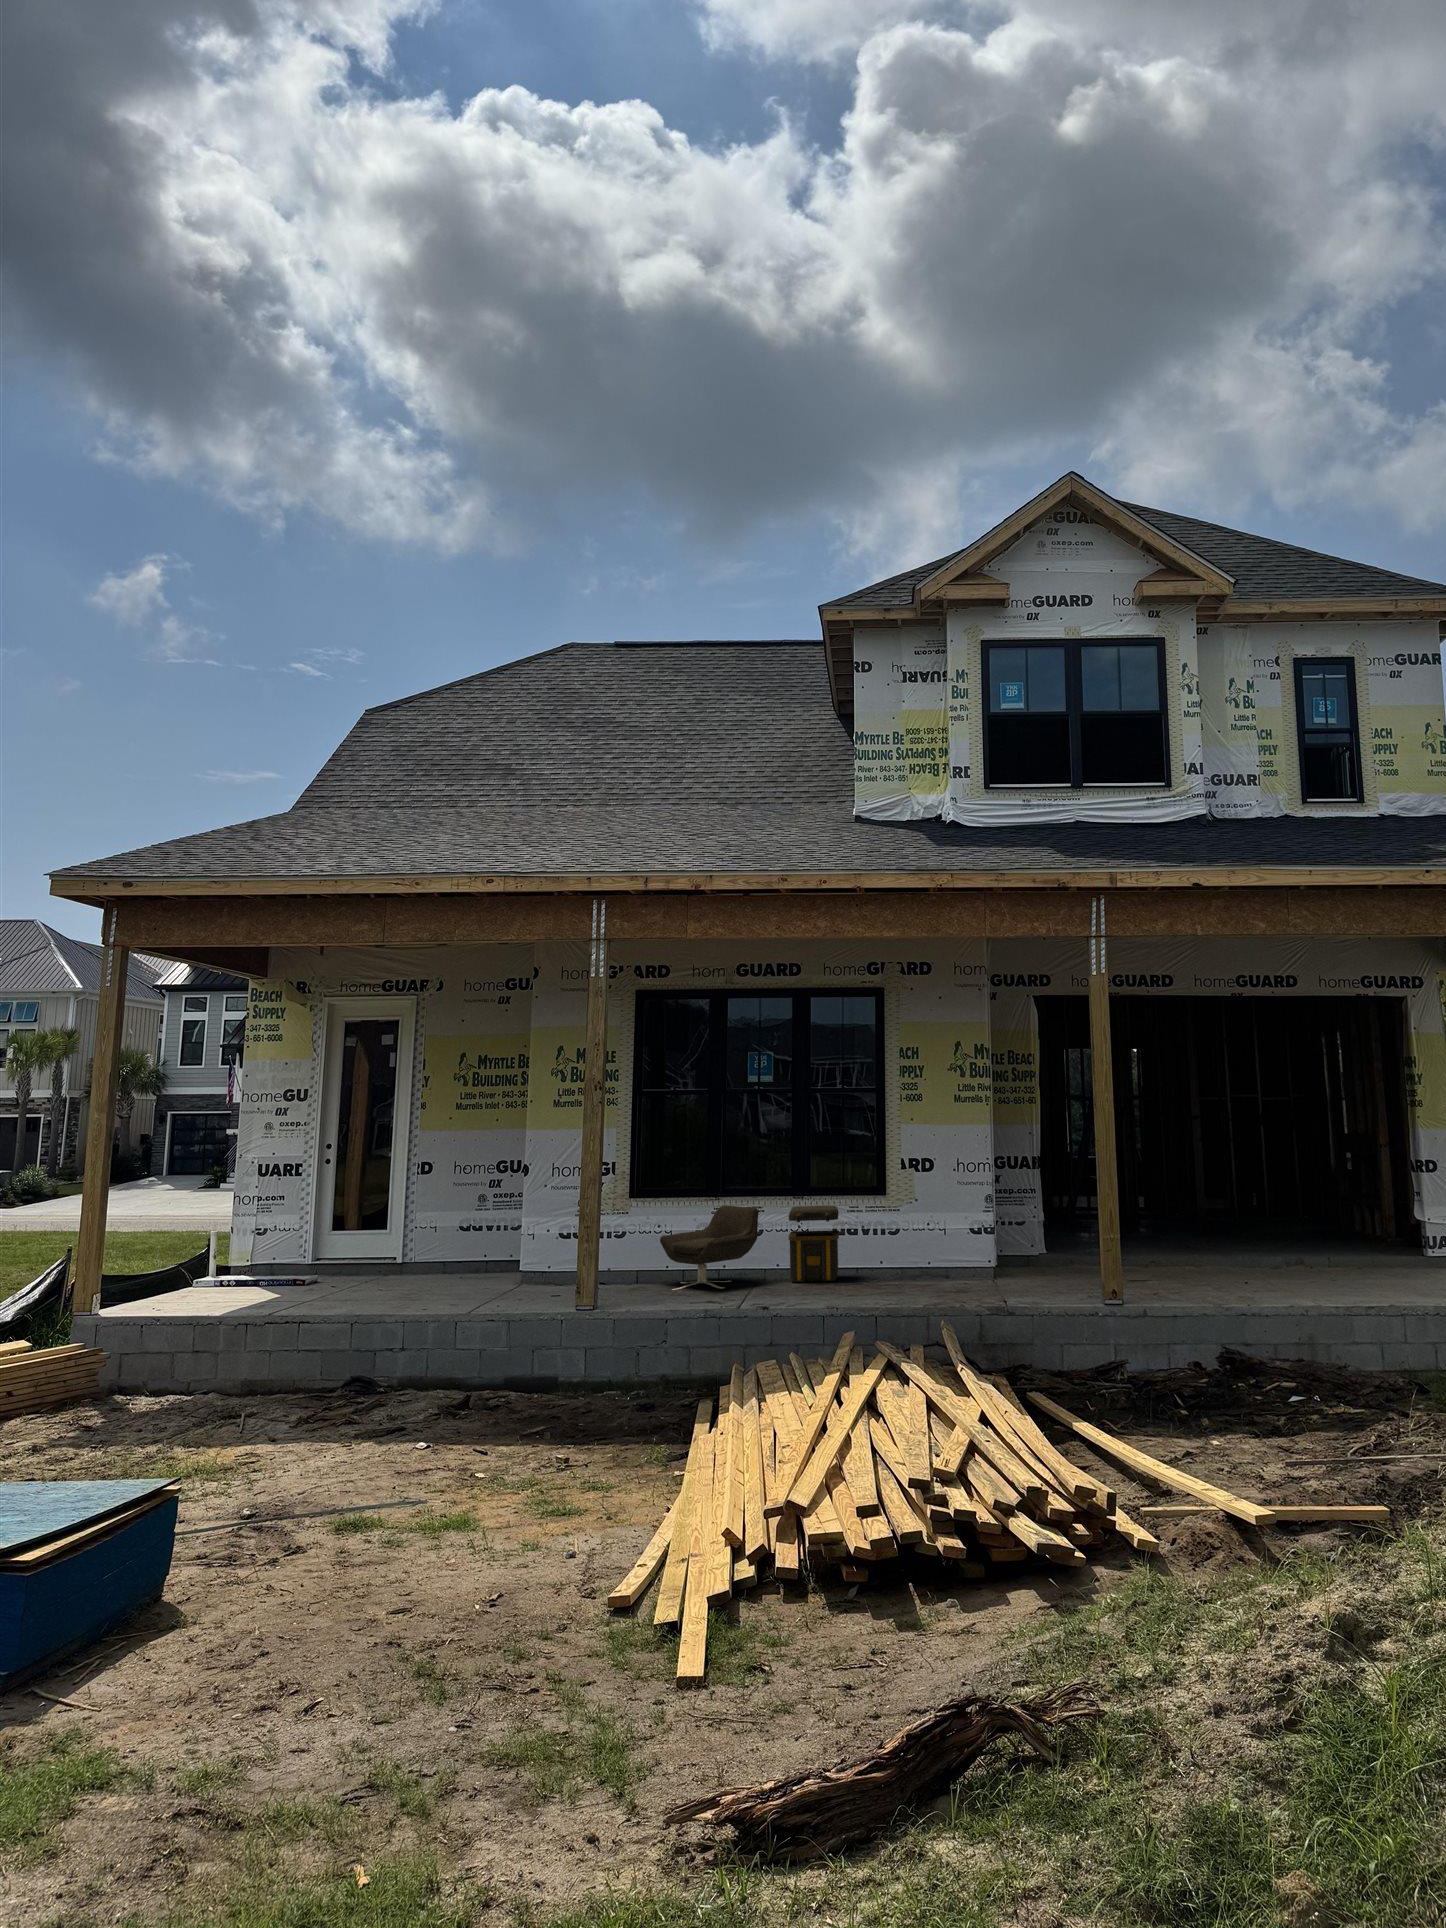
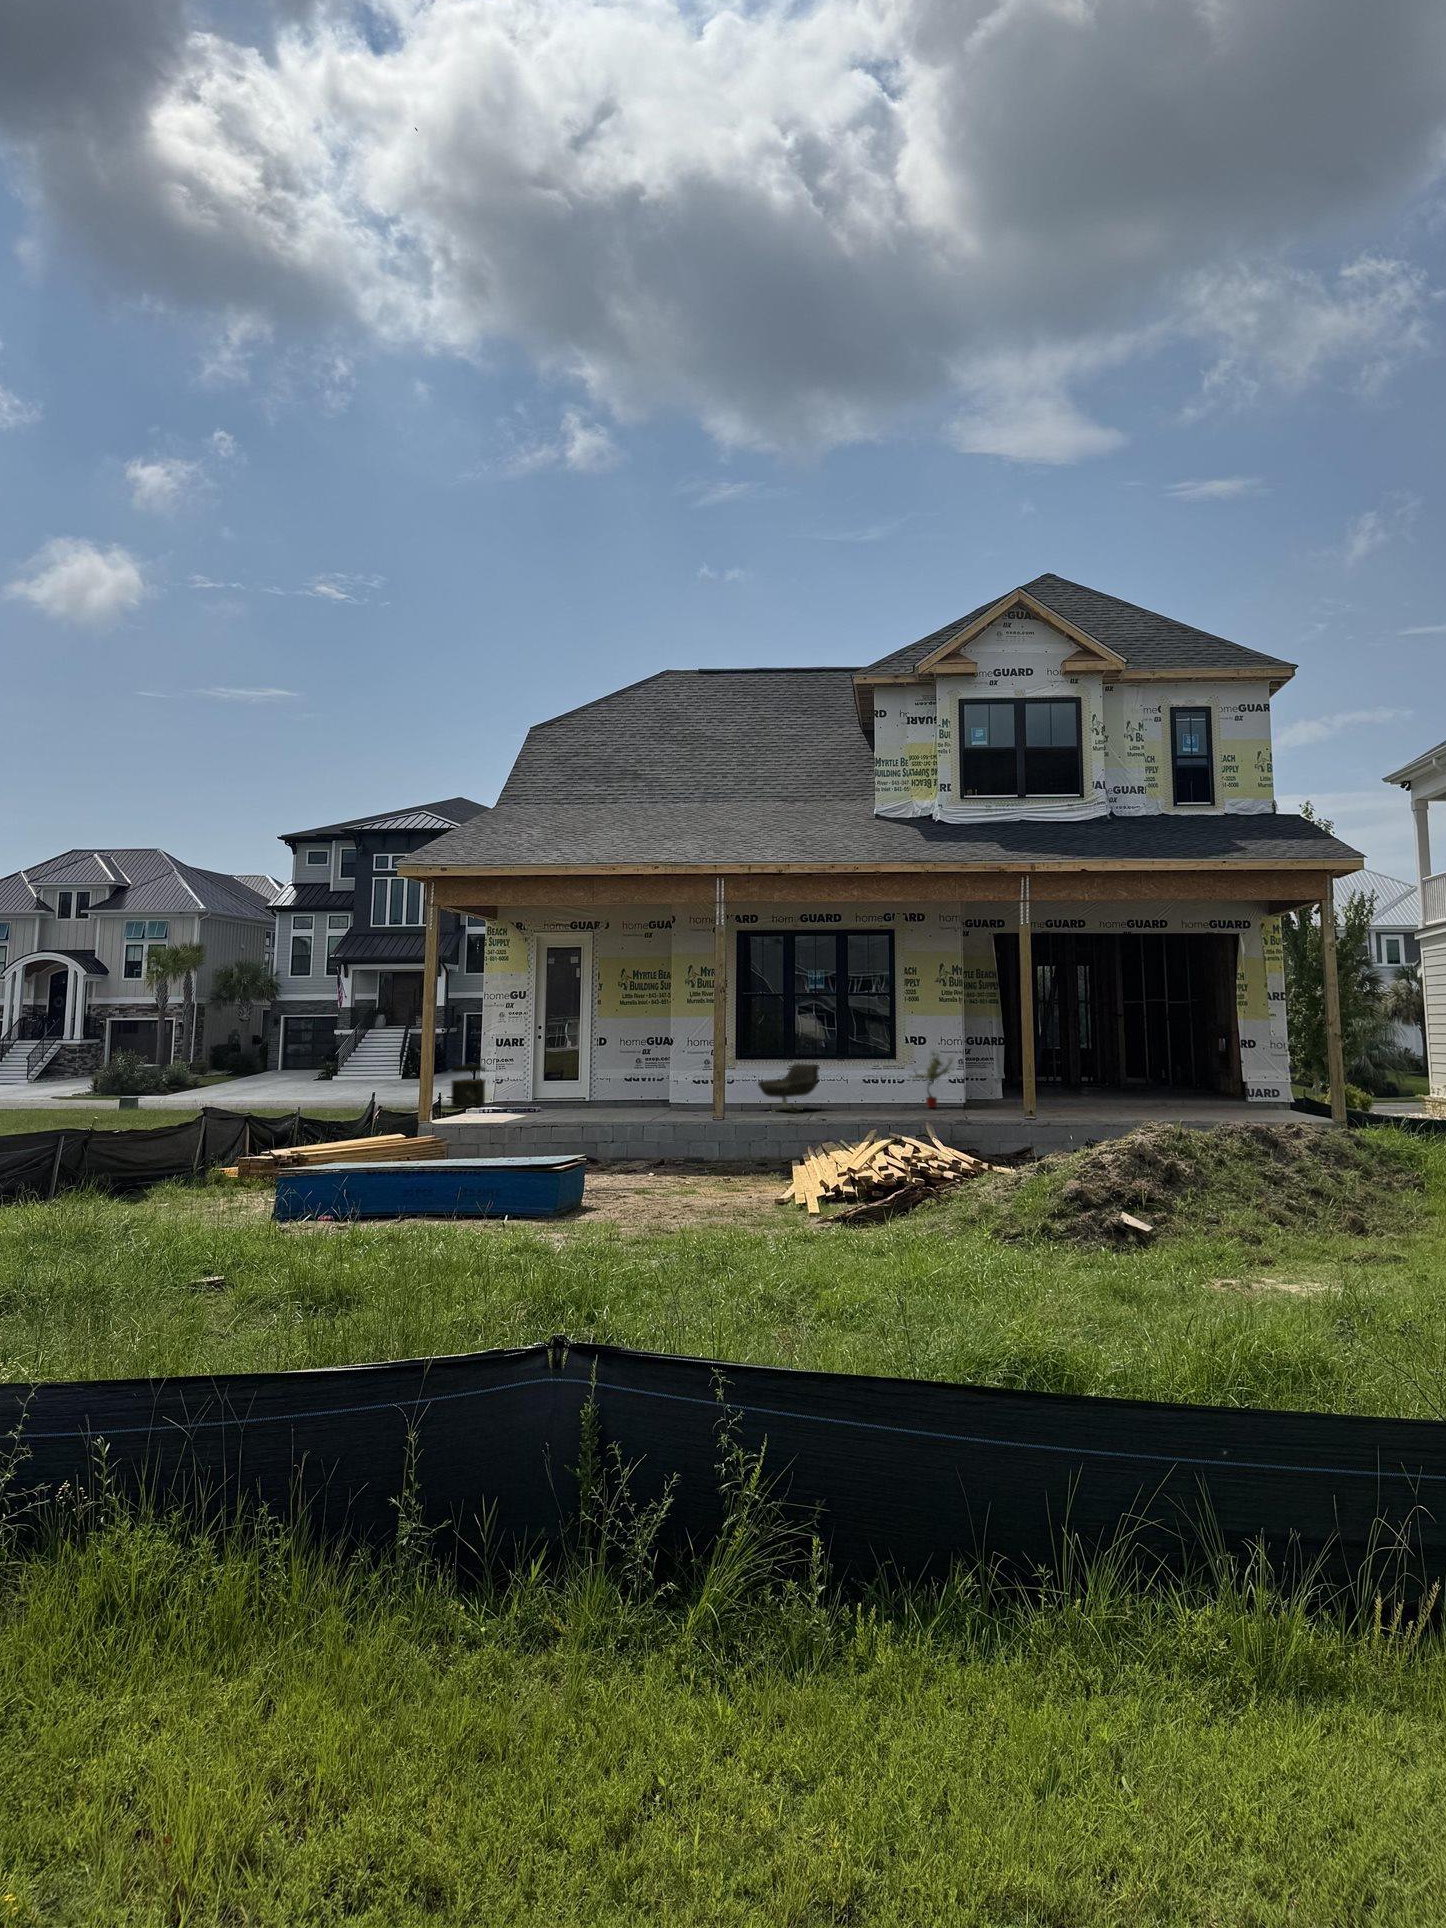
potted tree: none [901,1182,977,1279] -> present [910,1052,952,1108]
toolbox: present [789,1206,839,1282] -> present [451,1064,486,1108]

